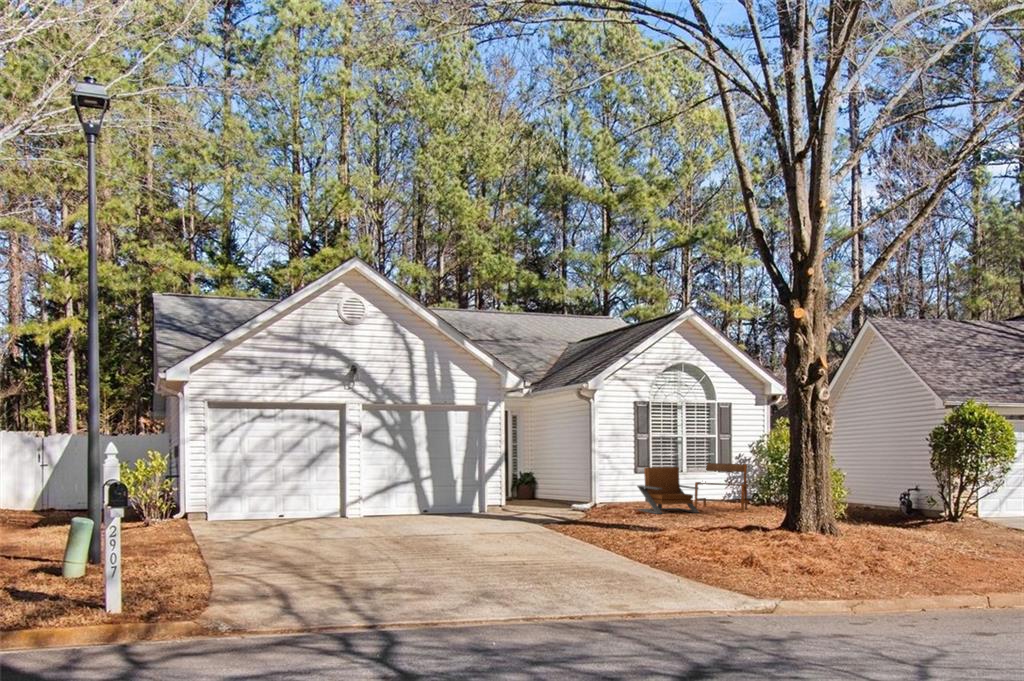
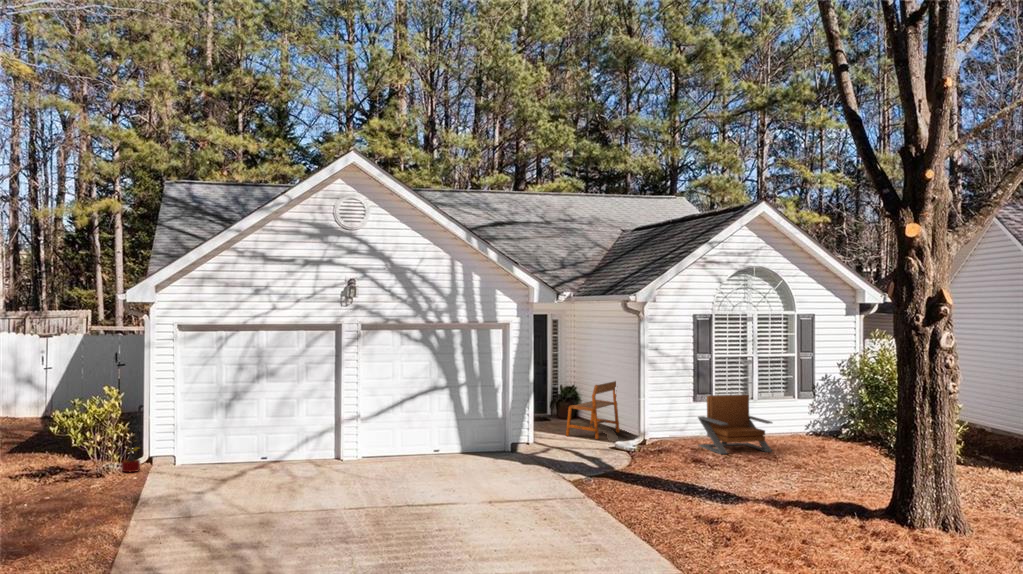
bench: present [695,463,749,511] -> present [566,381,619,439]
decorative plant: none [163,487,183,524] -> present [121,433,143,472]

